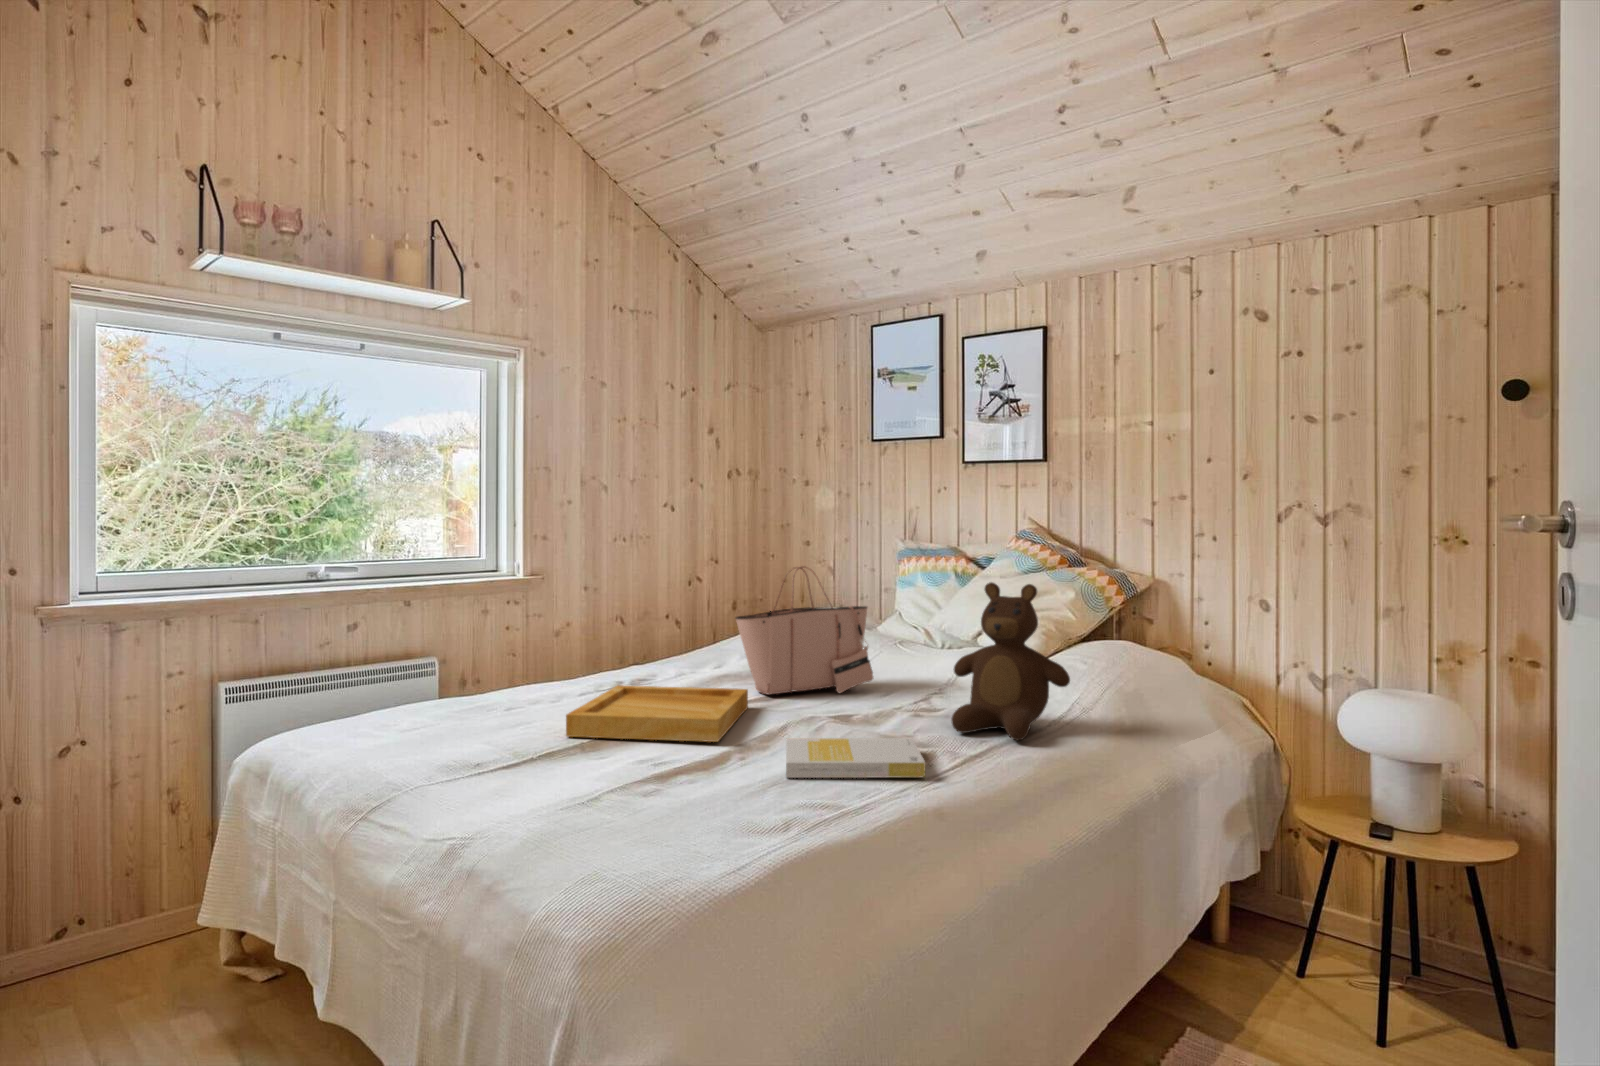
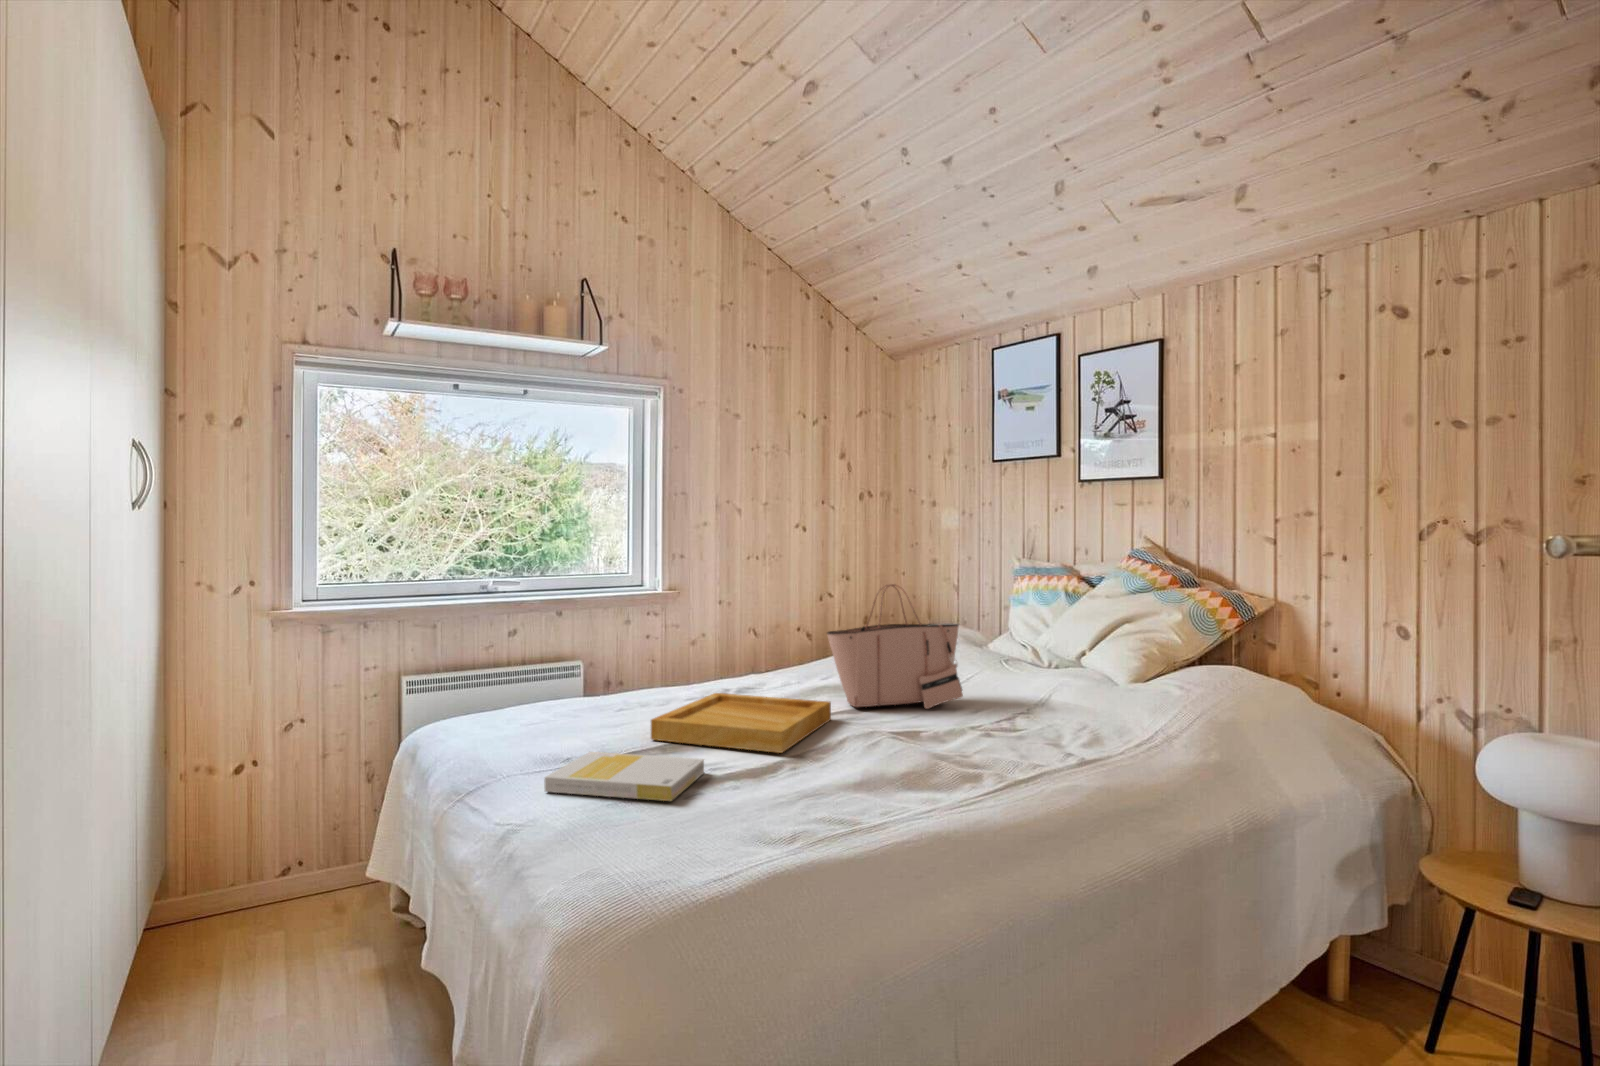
teddy bear: present [952,582,1070,740] -> none [1019,604,1149,769]
book: present [786,738,925,778] -> present [544,752,704,801]

